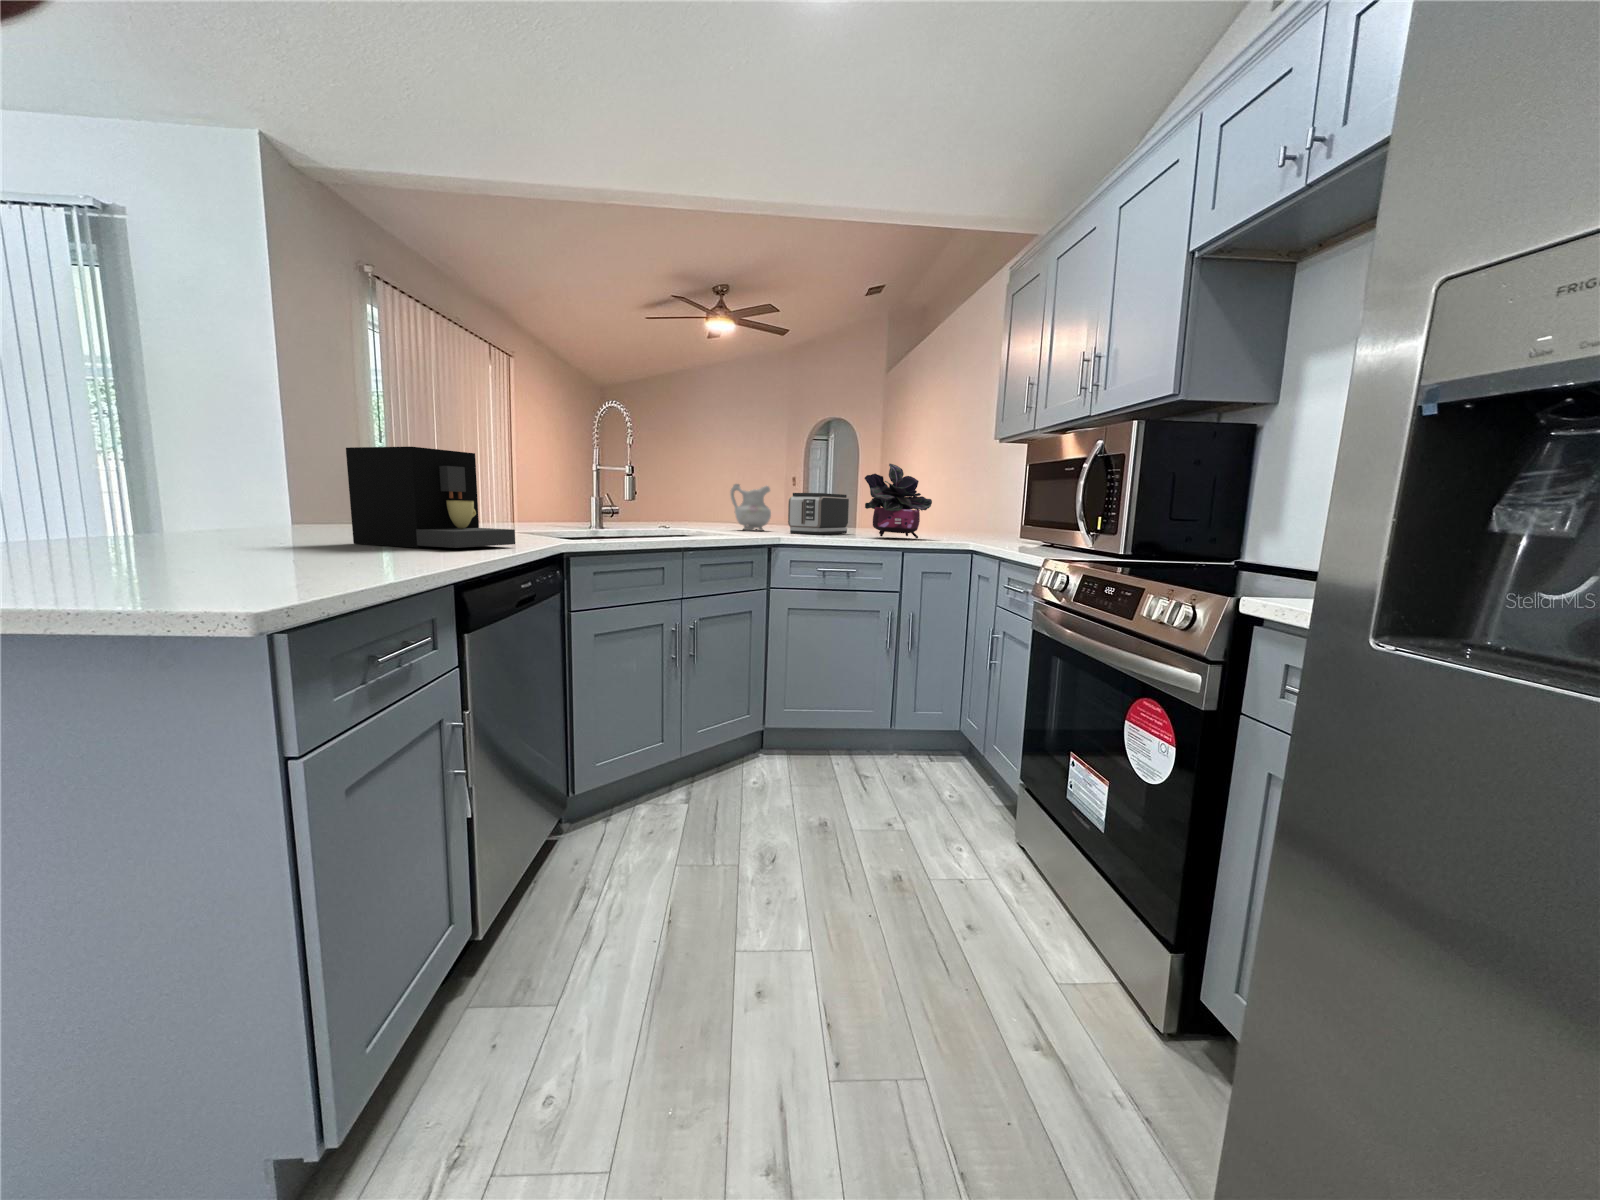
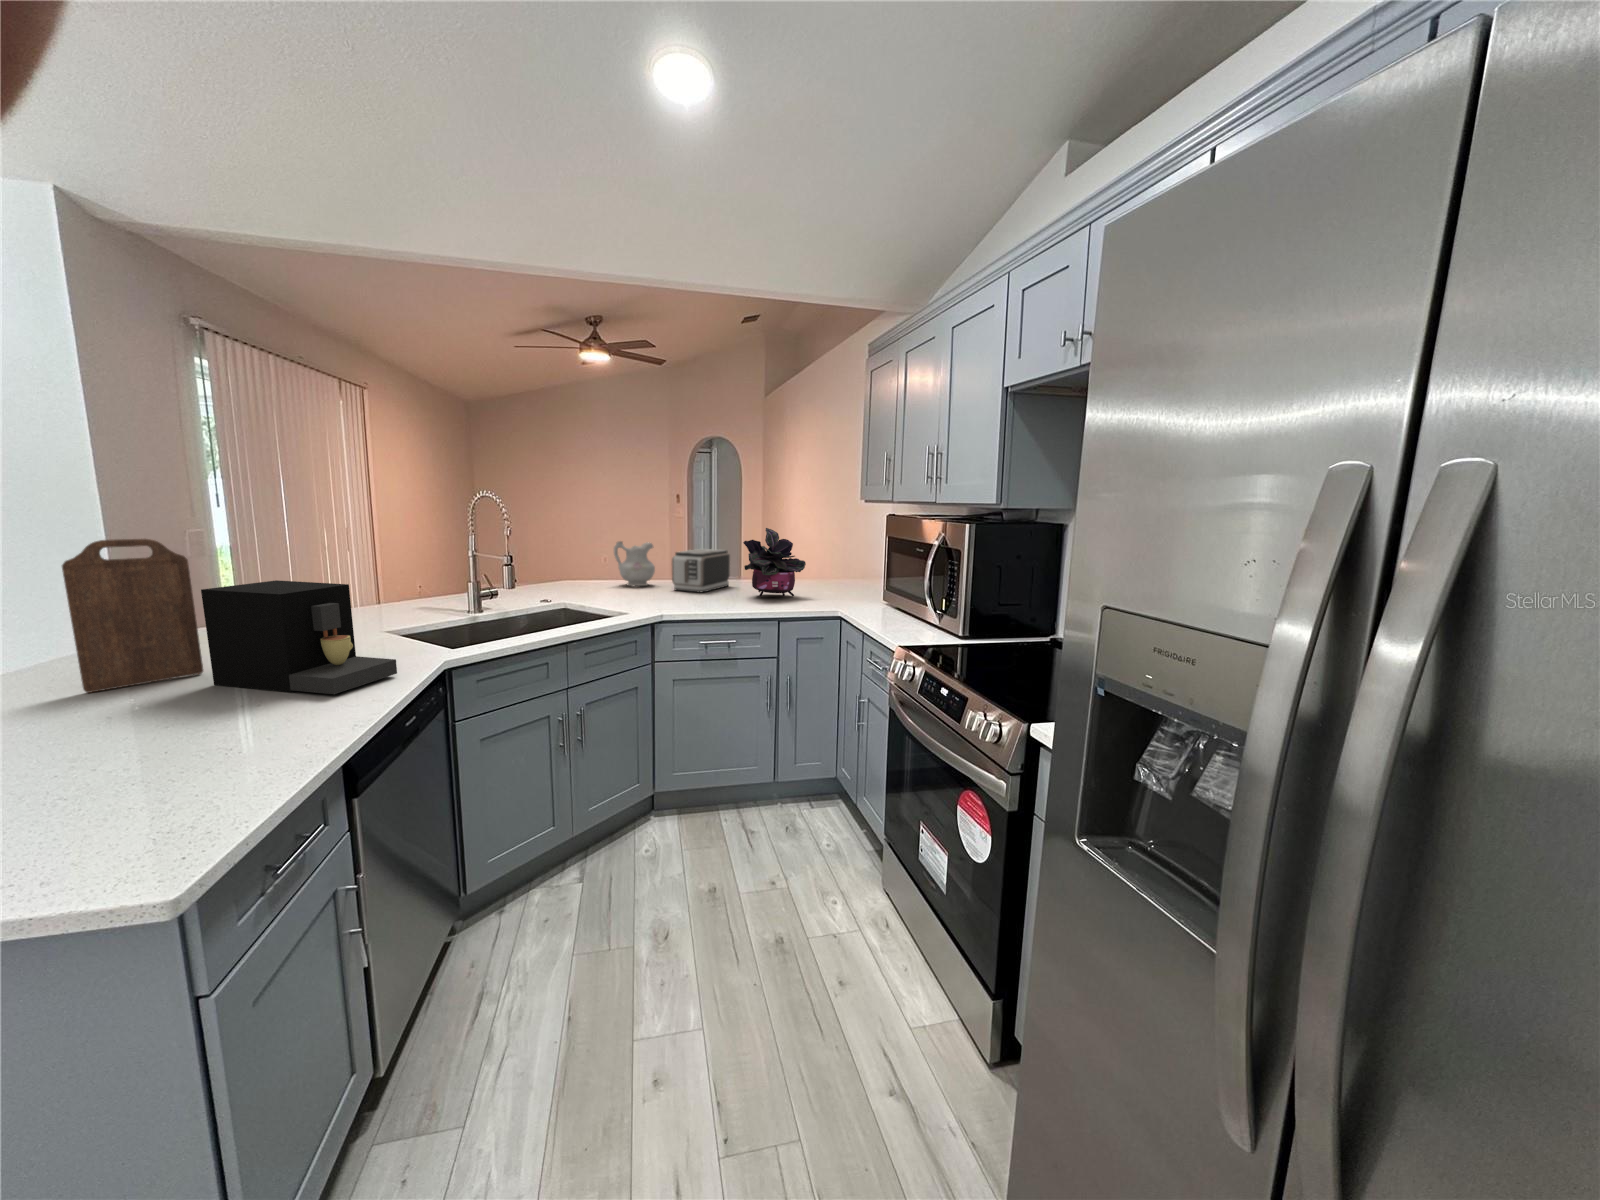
cutting board: none [233,397,347,541] -> present [62,539,203,693]

